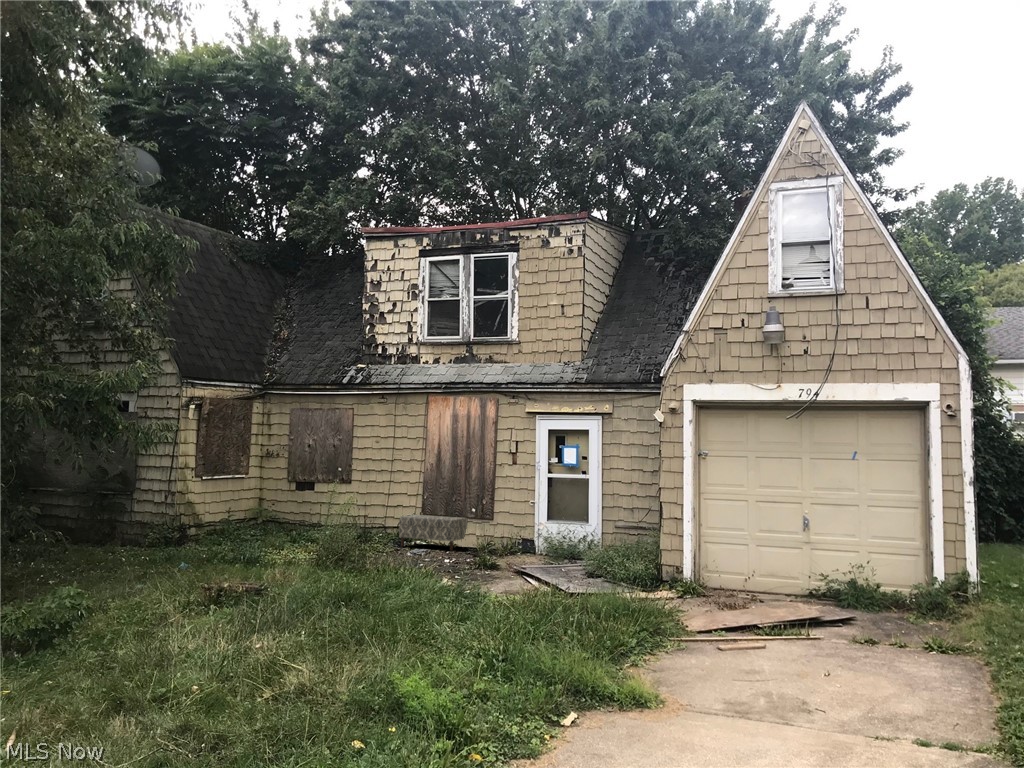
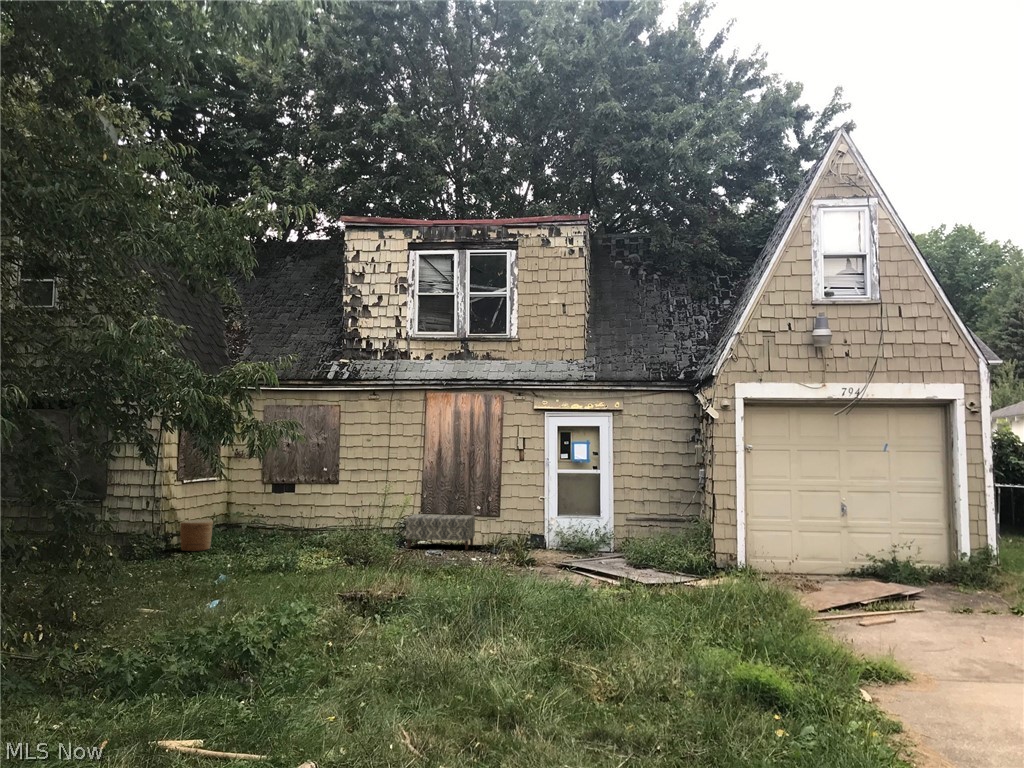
woven basket: none [213,511,241,539] -> present [180,519,213,551]

